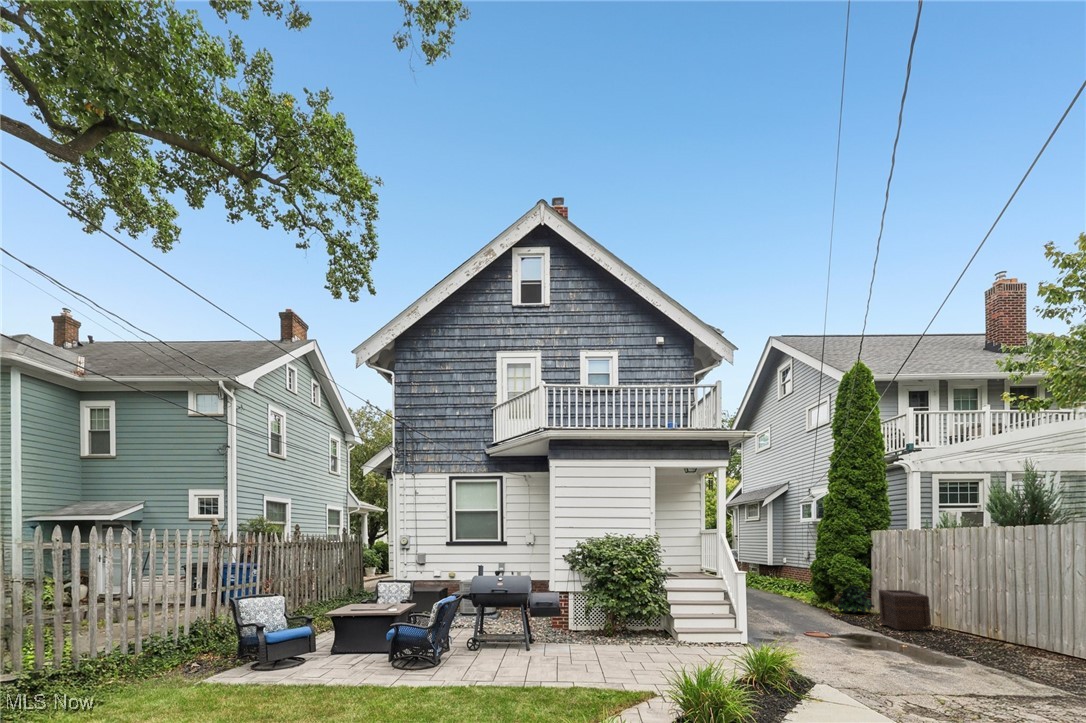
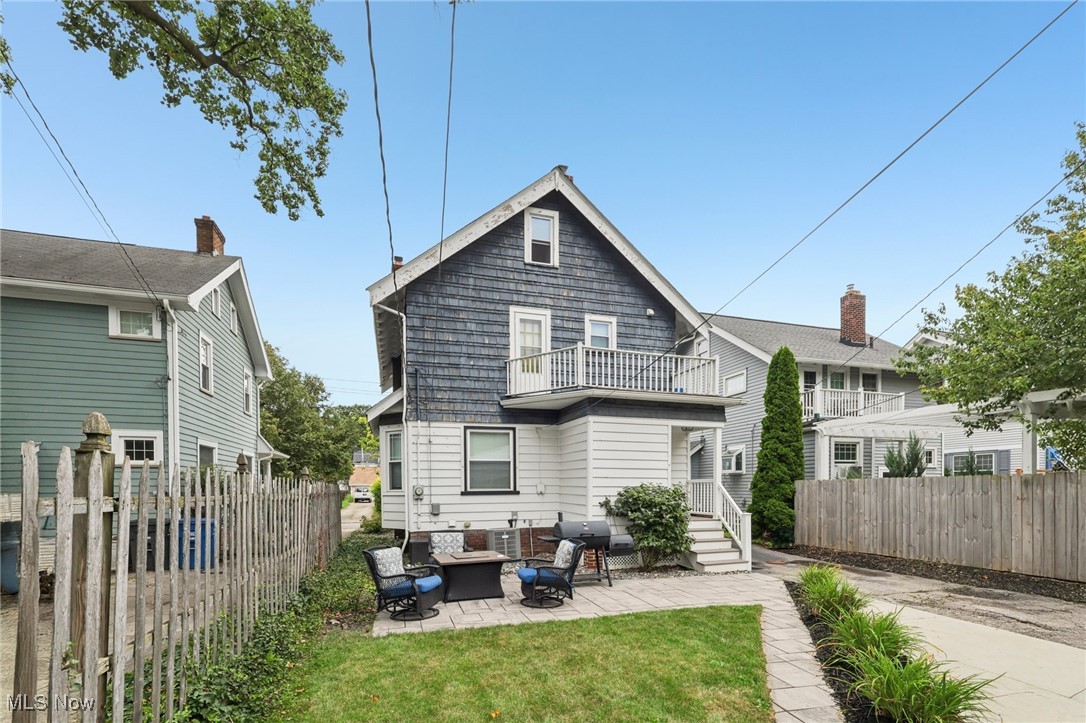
wooden crate: present [879,590,931,630] -> none [821,524,863,553]

